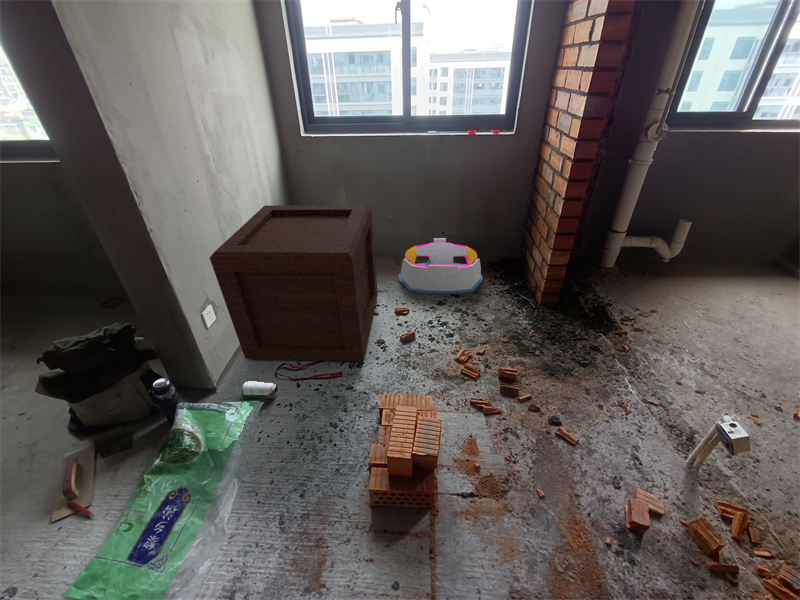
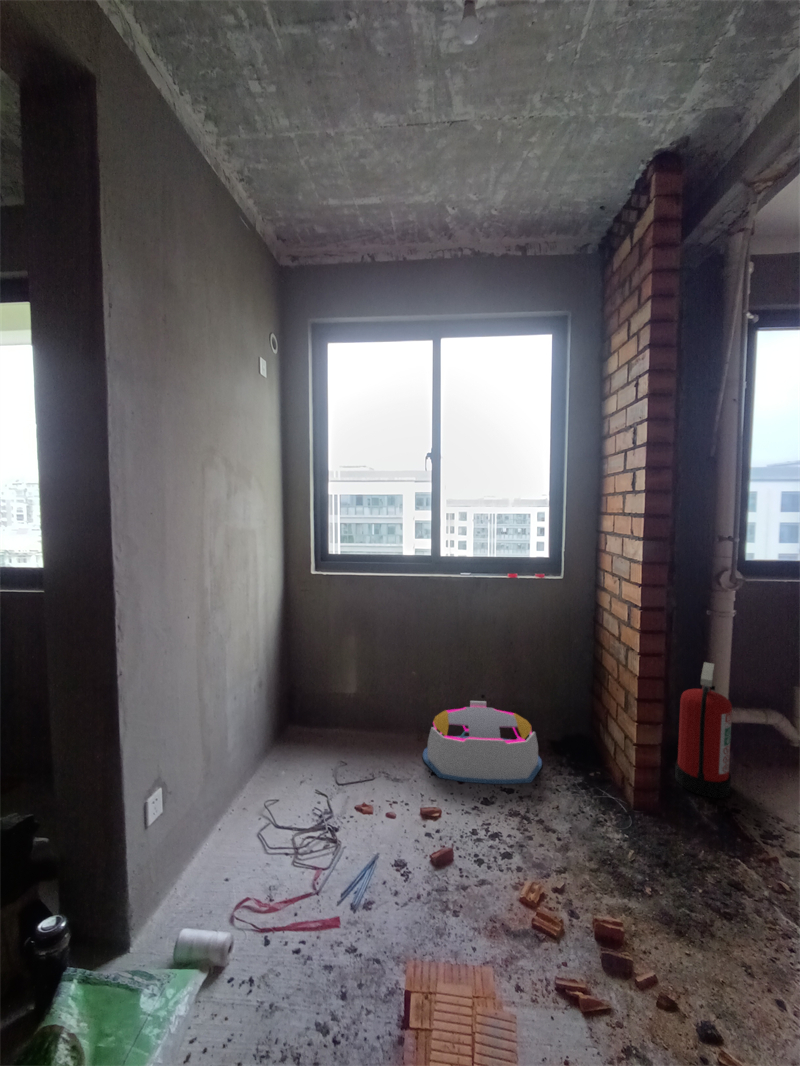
fire extinguisher: none [574,203,627,296] -> present [675,662,732,798]
wooden crate: present [210,205,378,361] -> none [185,648,395,897]

